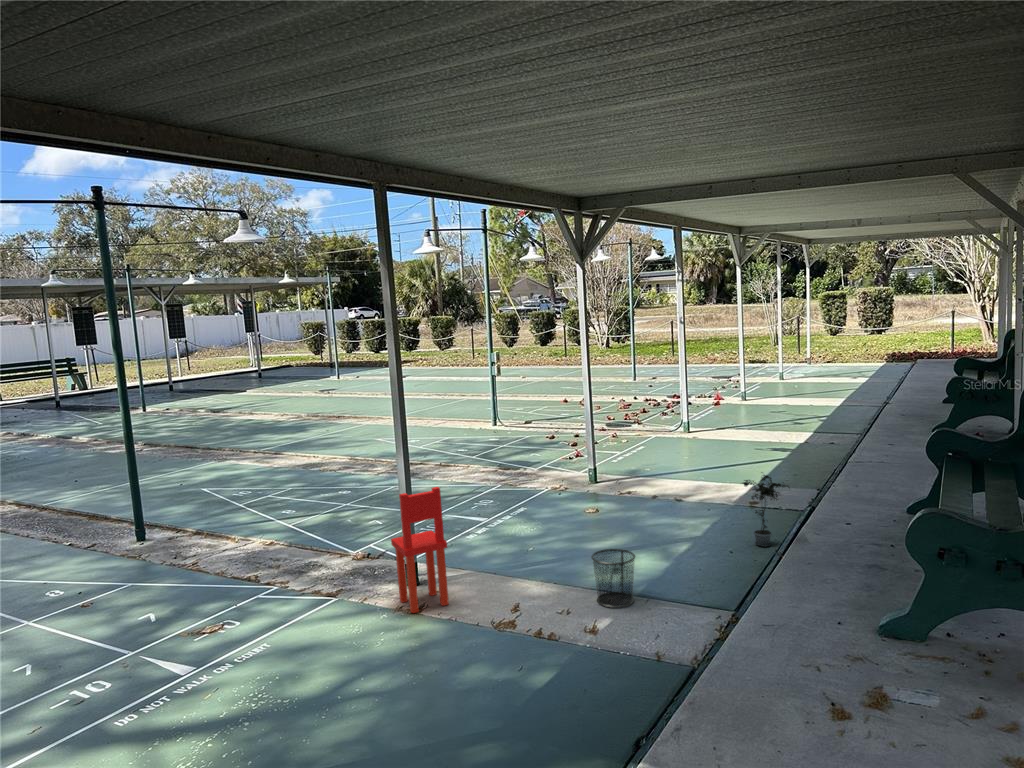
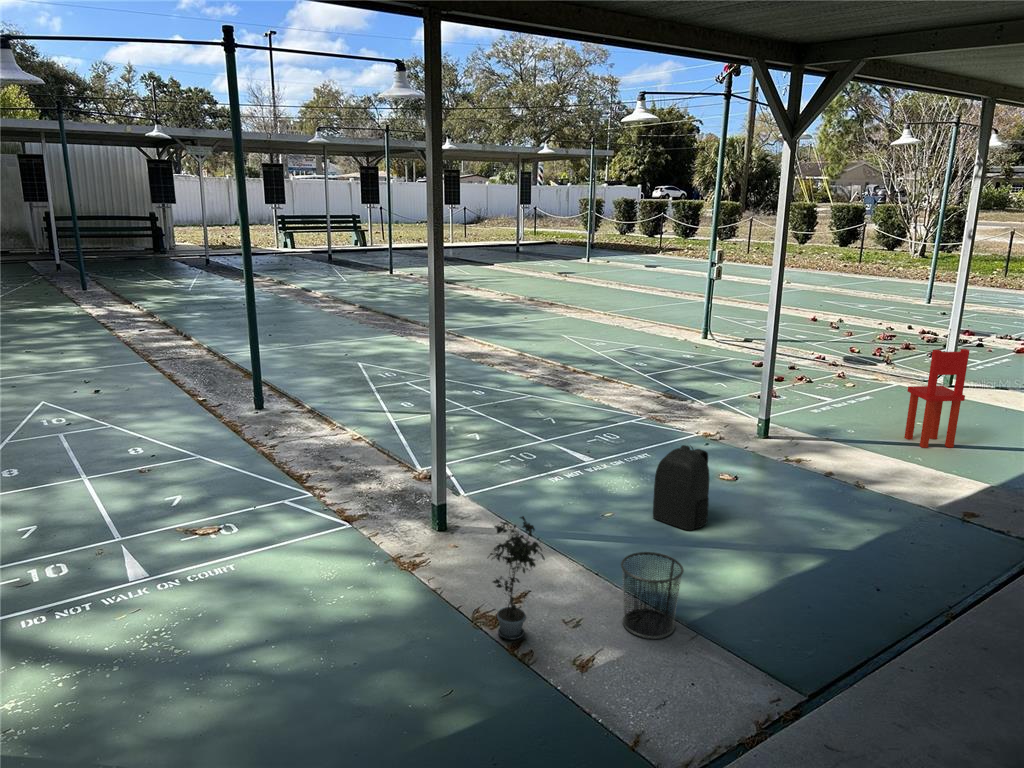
potted plant: present [742,475,789,547] -> present [488,516,545,639]
backpack: none [562,484,603,546] -> present [653,445,709,530]
chair: present [391,487,449,613] -> present [904,349,970,448]

